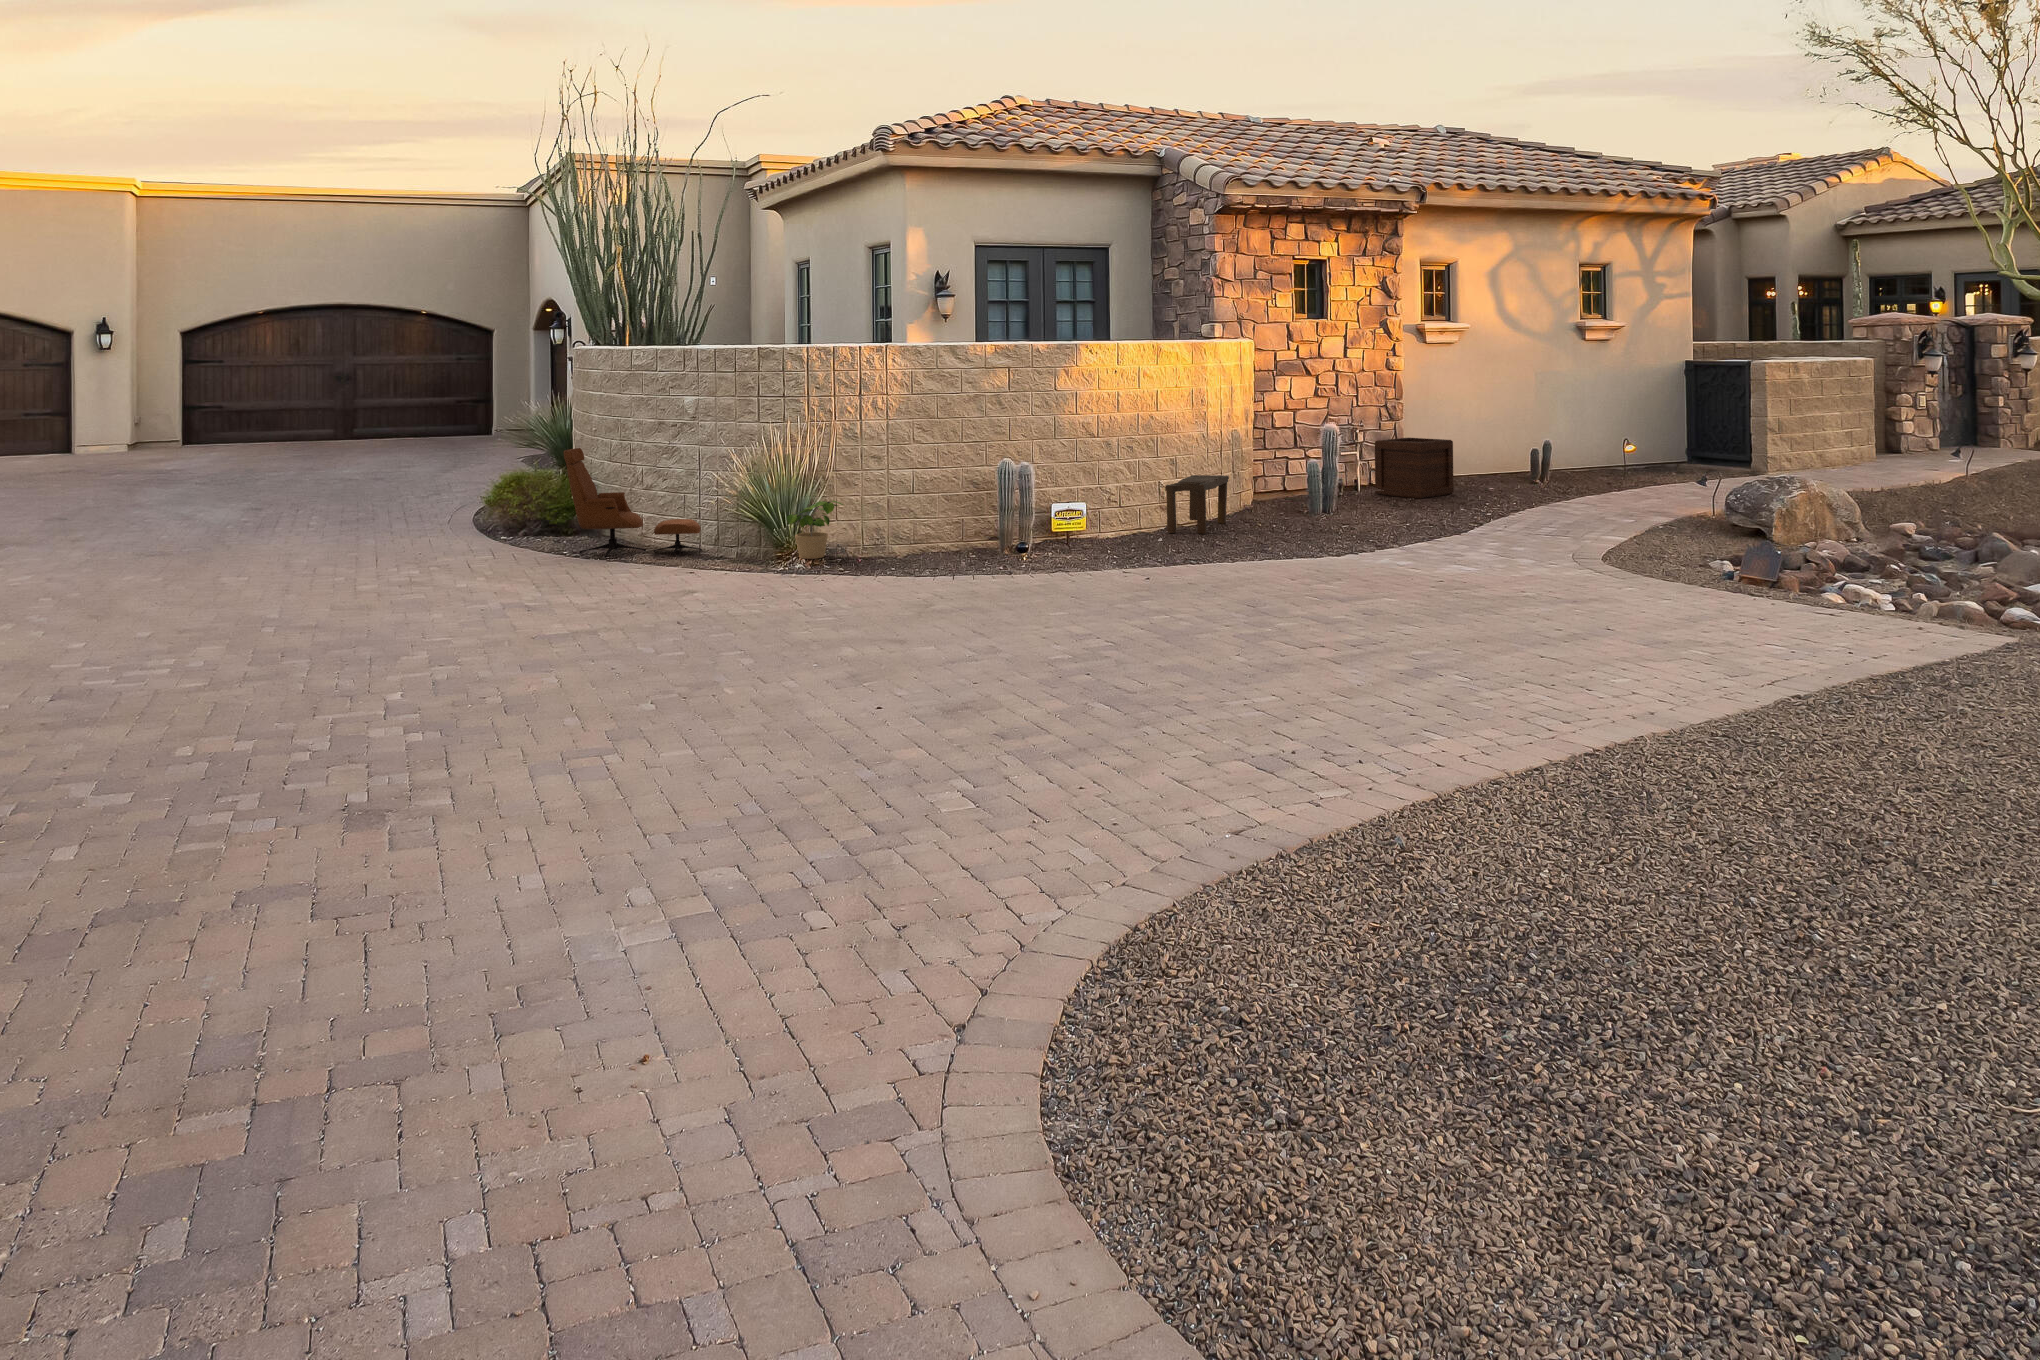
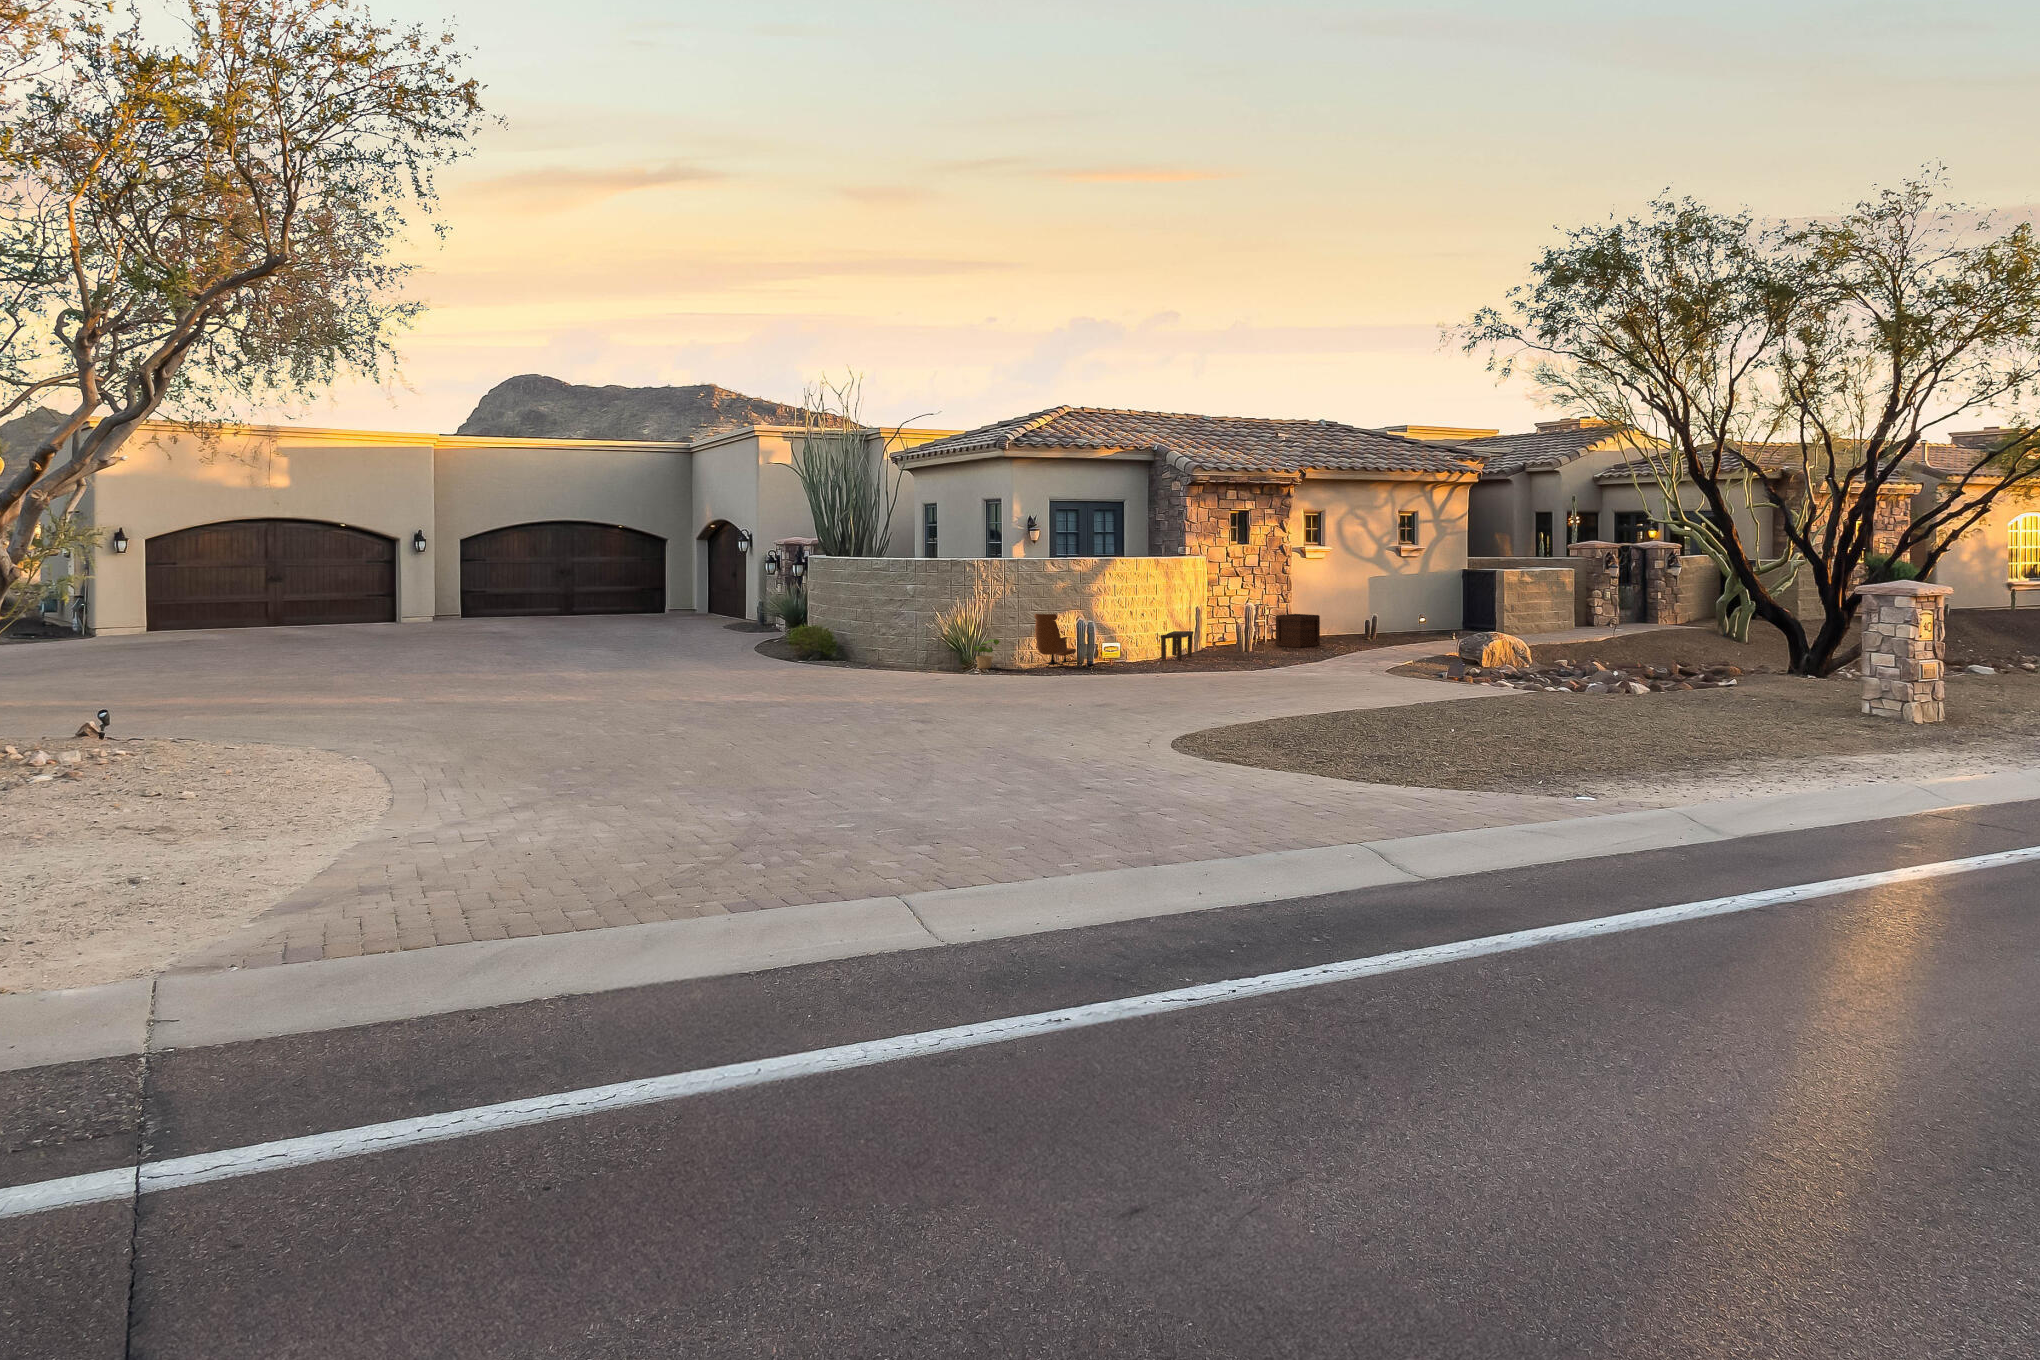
lounge chair: present [564,448,702,558] -> present [1034,614,1076,668]

